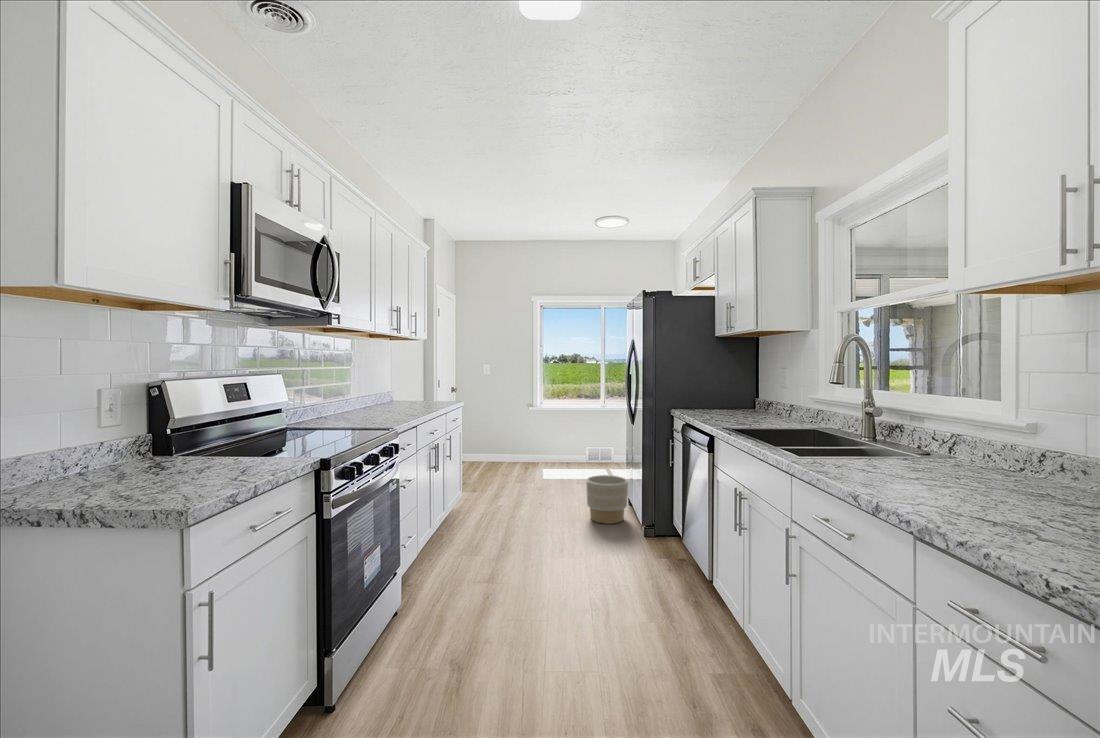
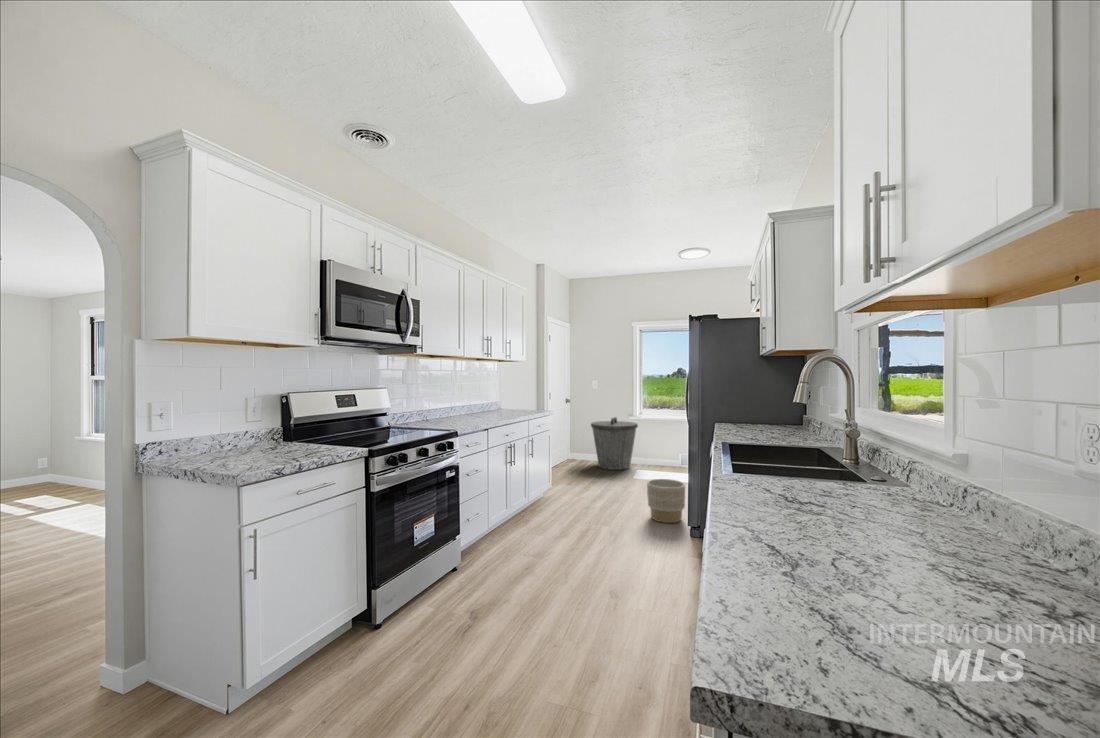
trash can: none [488,409,543,471] -> present [591,417,638,470]

